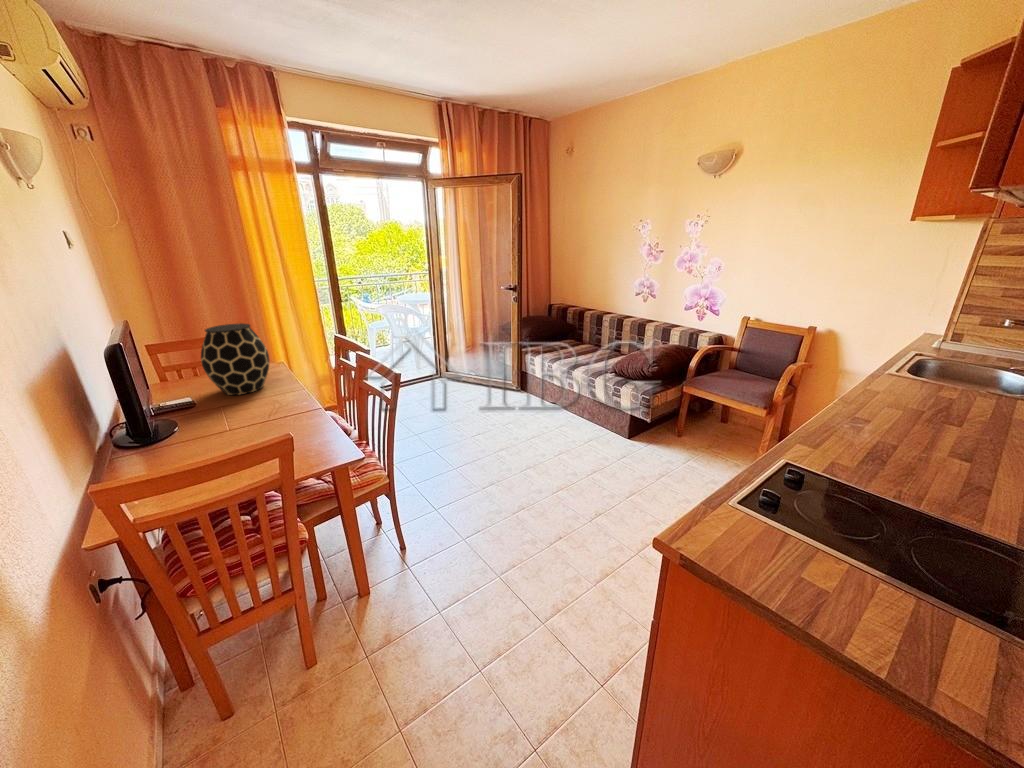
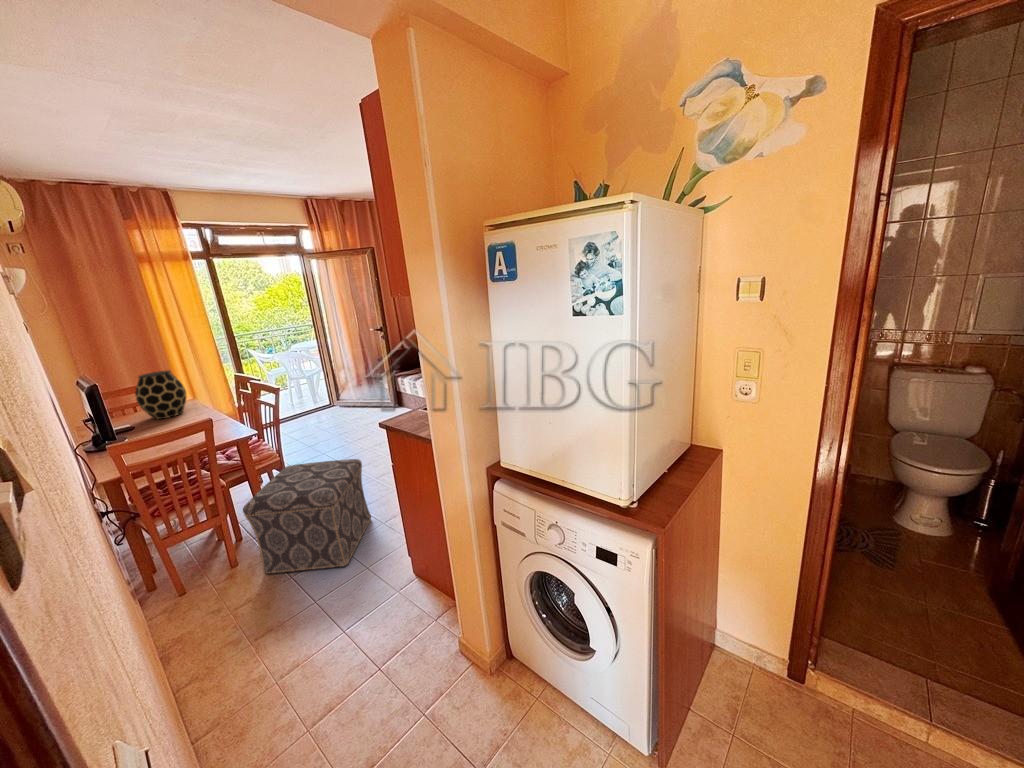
ottoman: none [328,507,519,734] -> present [243,459,371,574]

